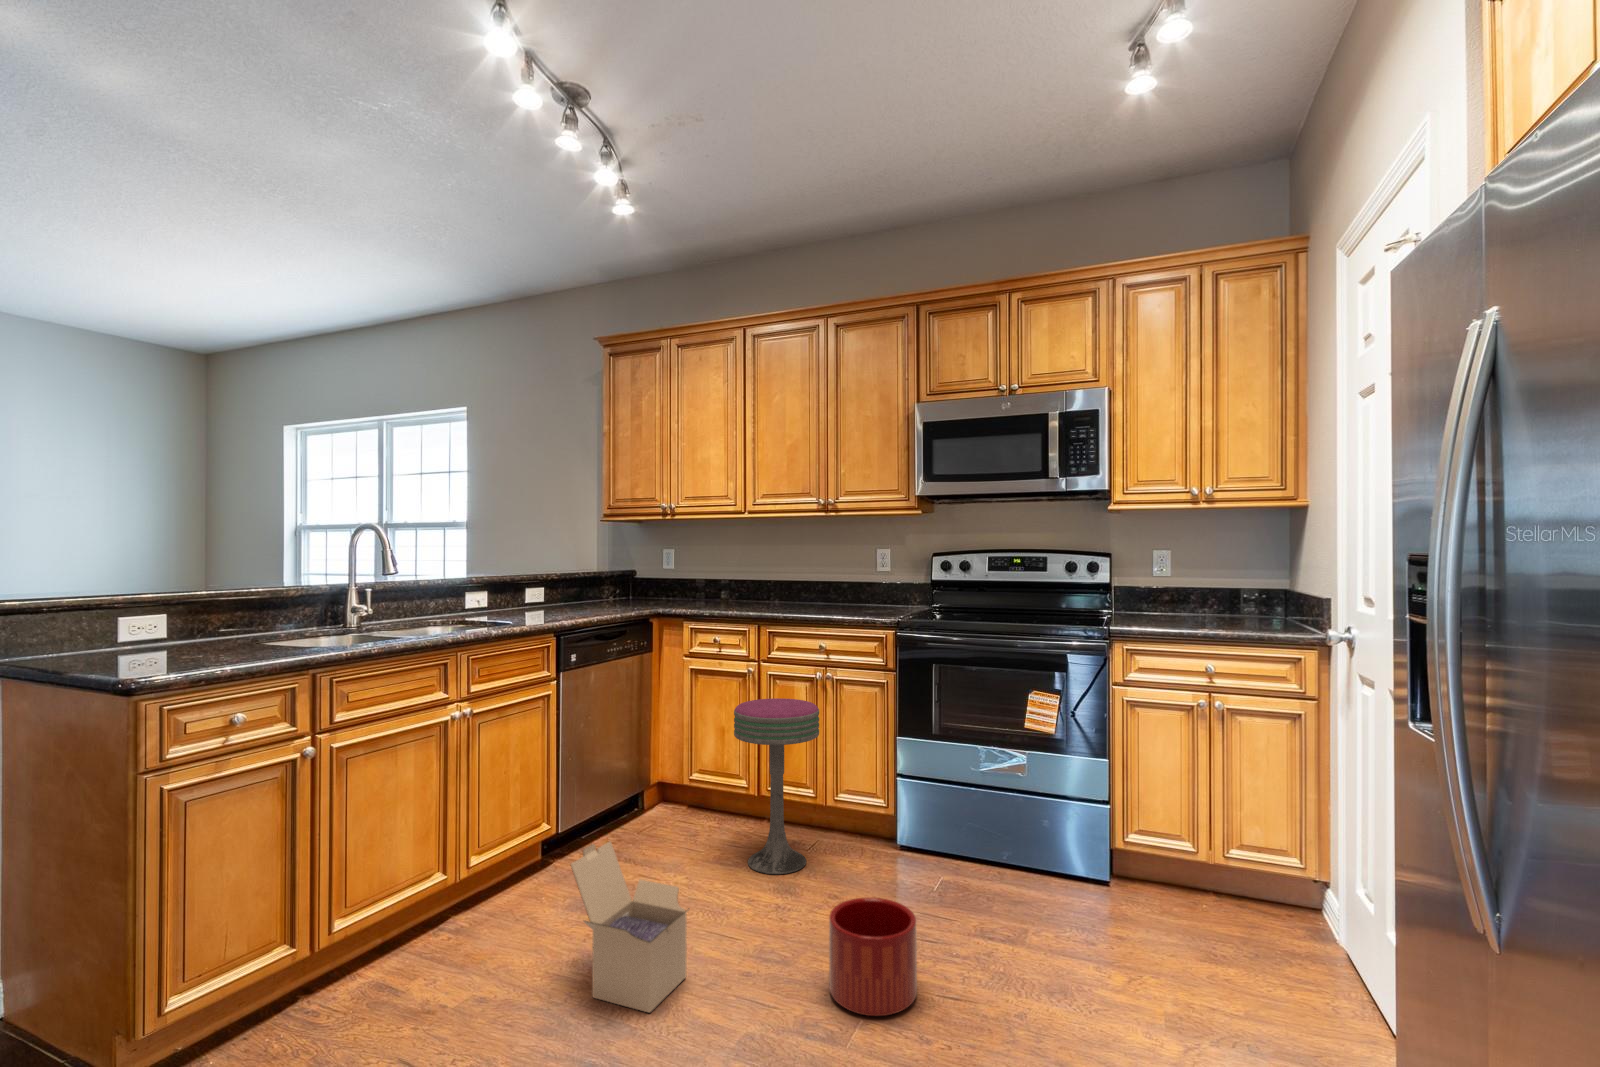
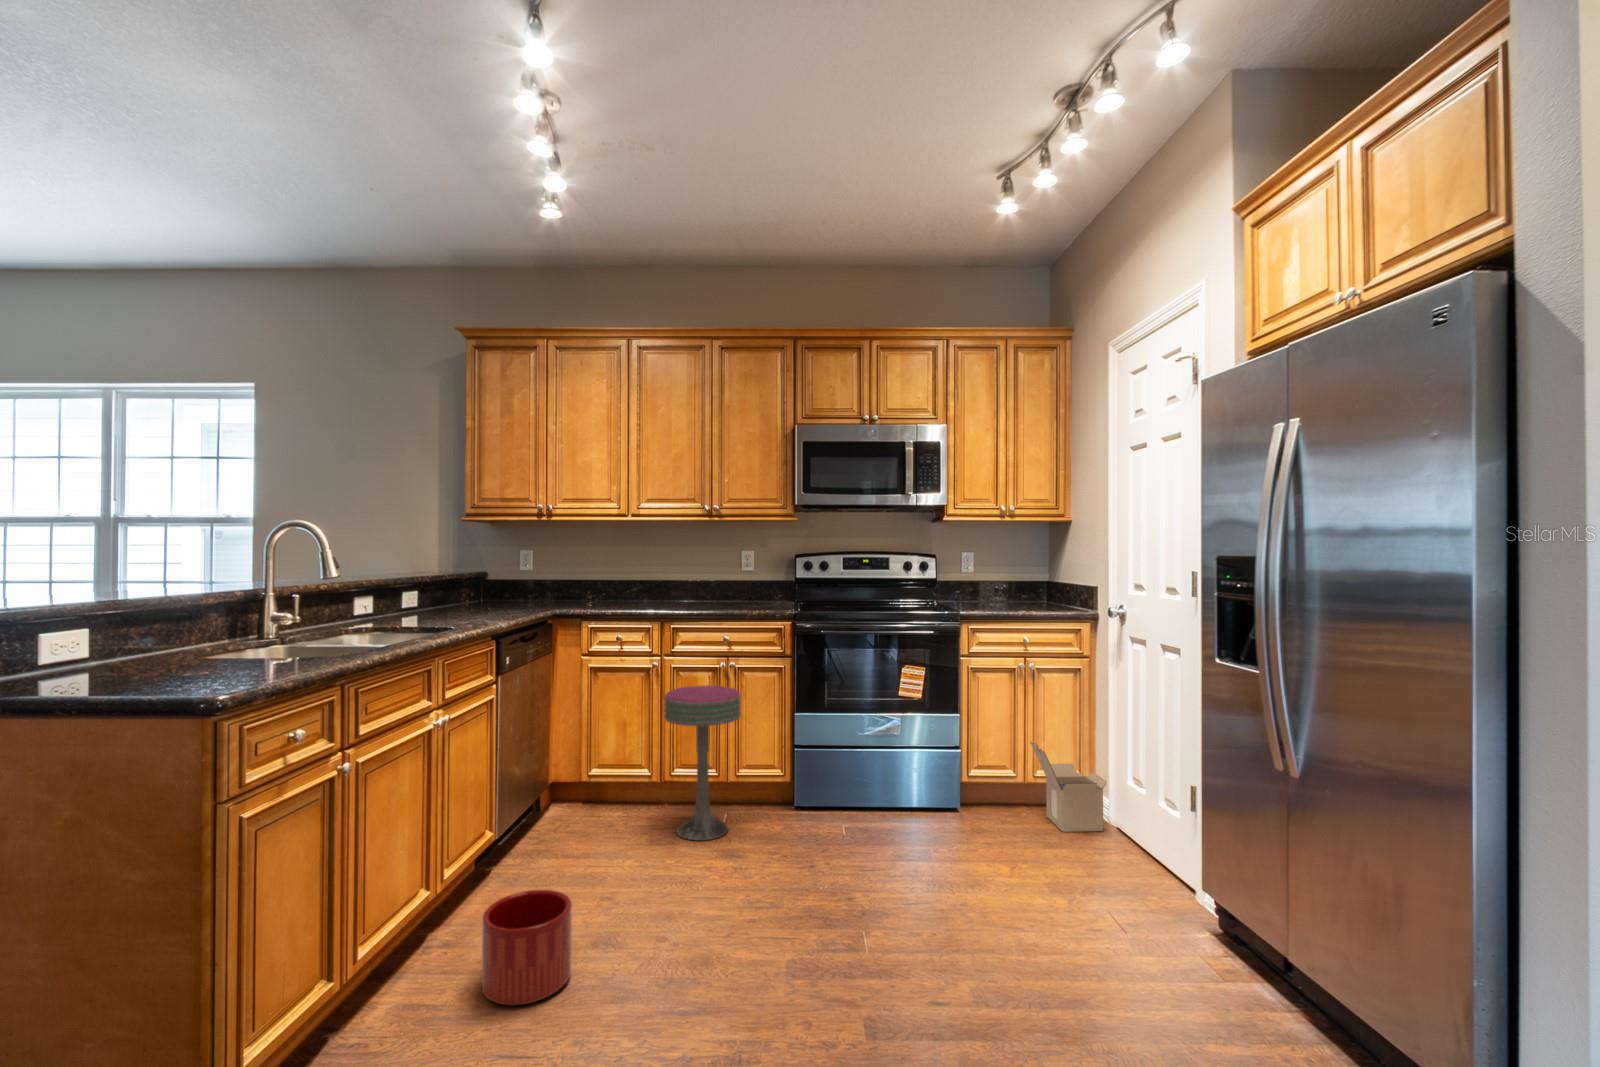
cardboard box: present [571,842,689,1013] -> present [1030,742,1106,832]
planter: present [829,898,917,1016] -> present [482,889,572,1005]

